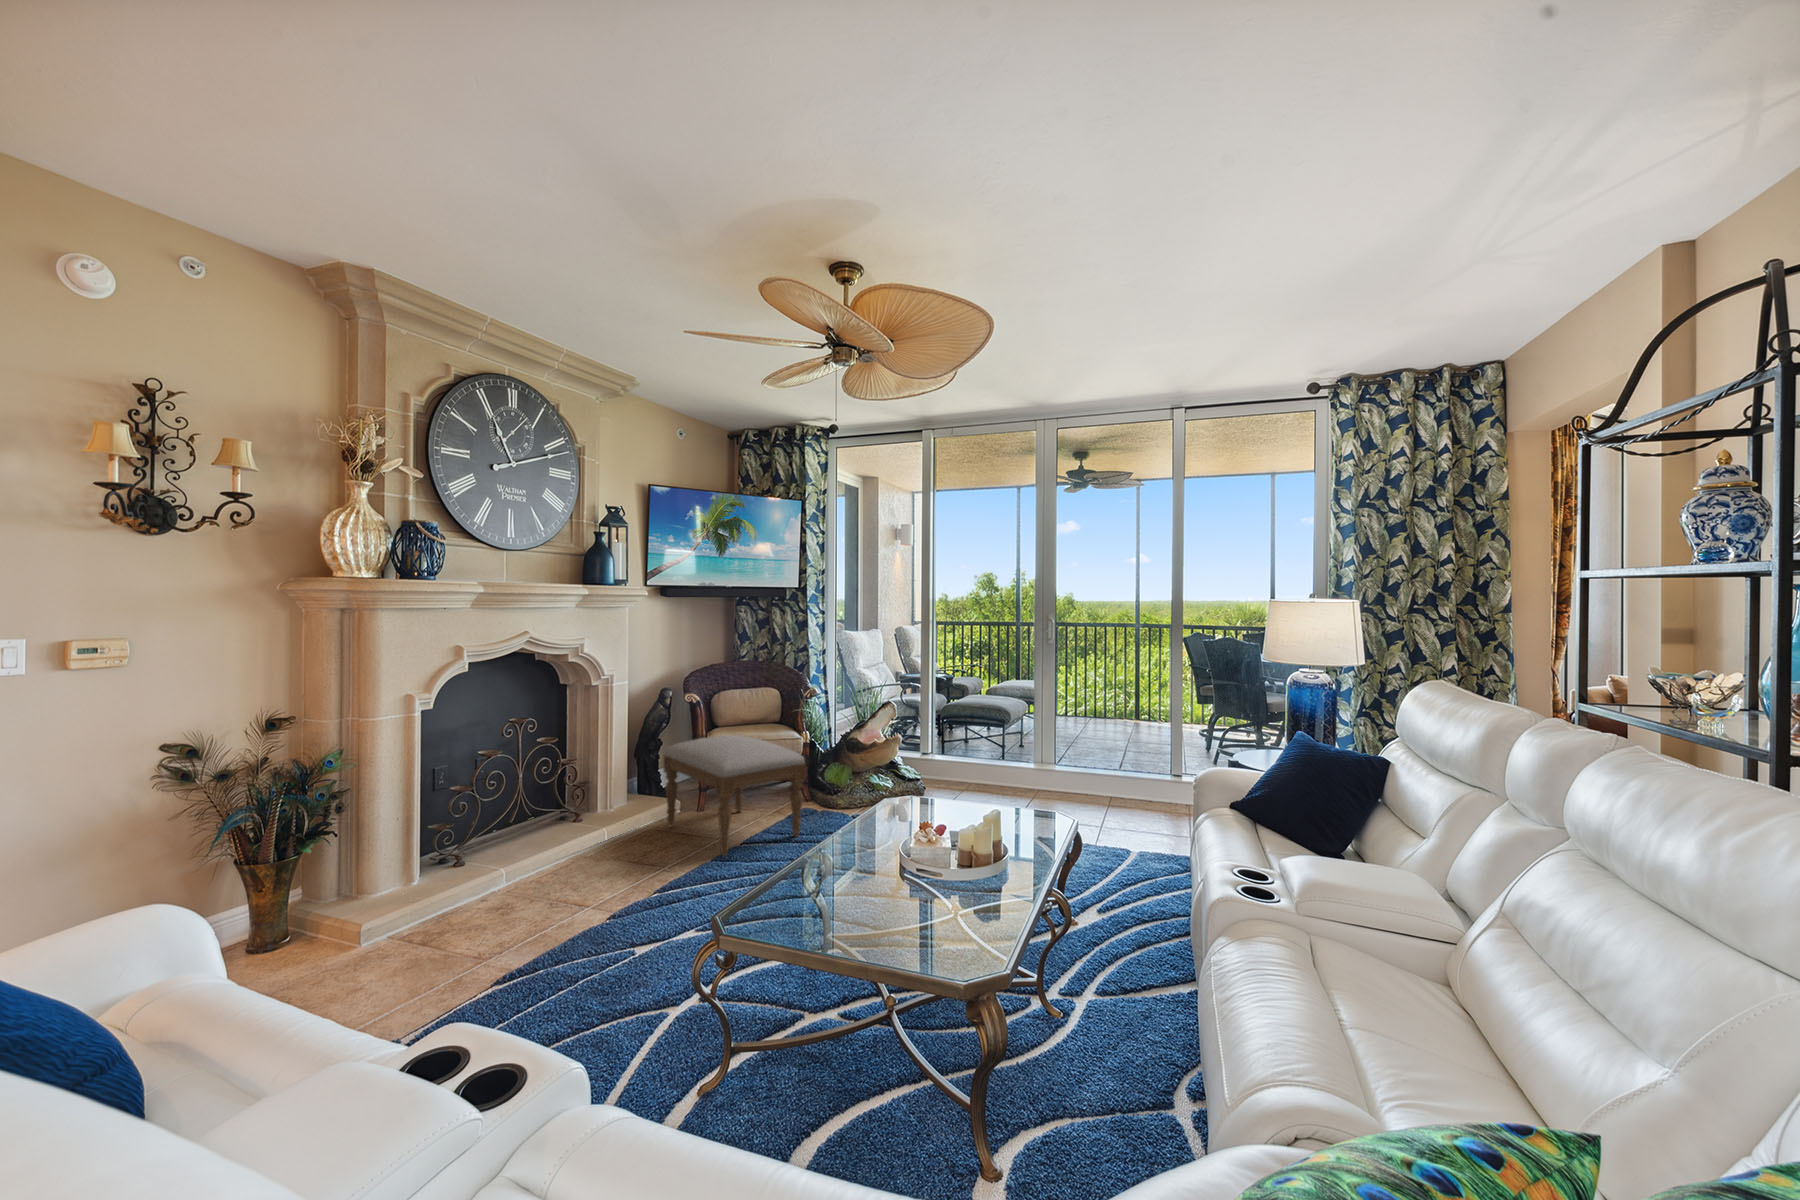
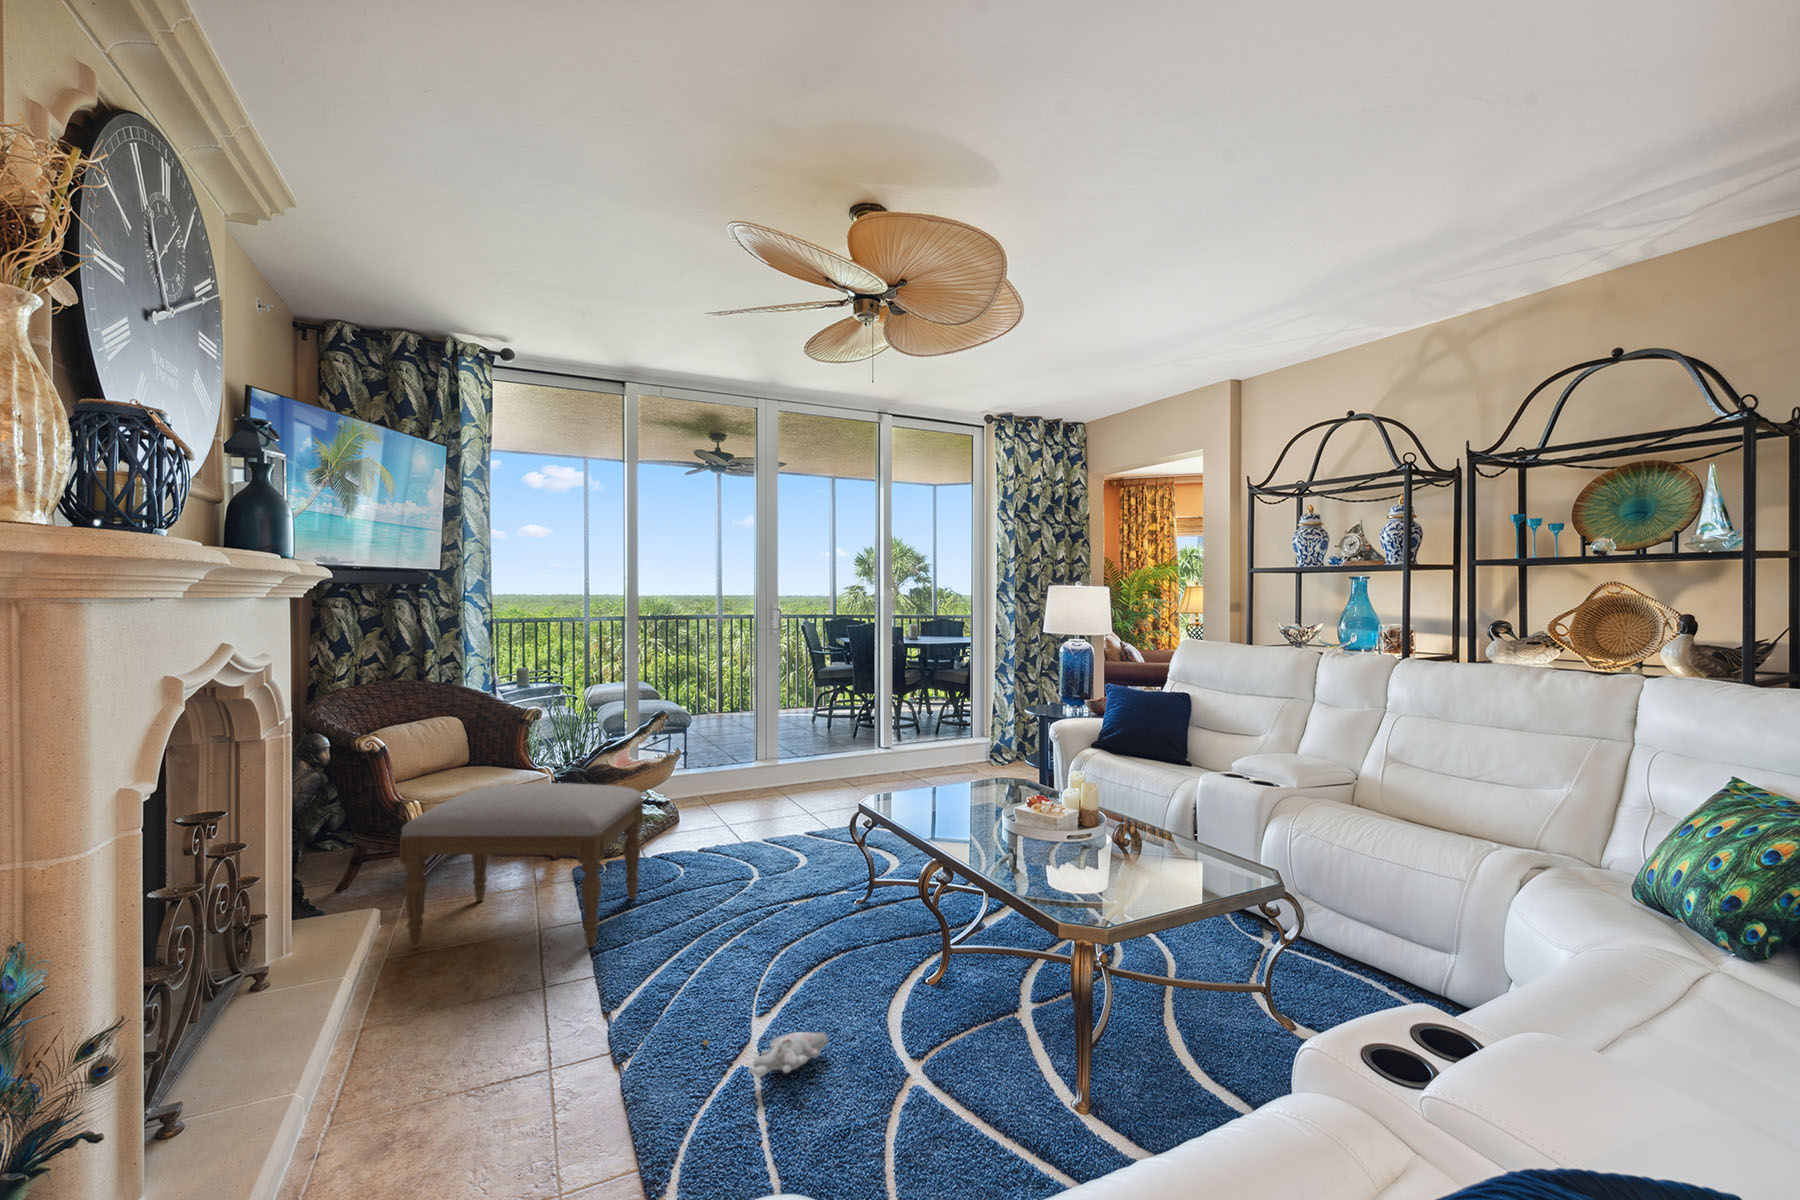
plush toy: none [608,927,675,964] -> present [703,1032,827,1077]

